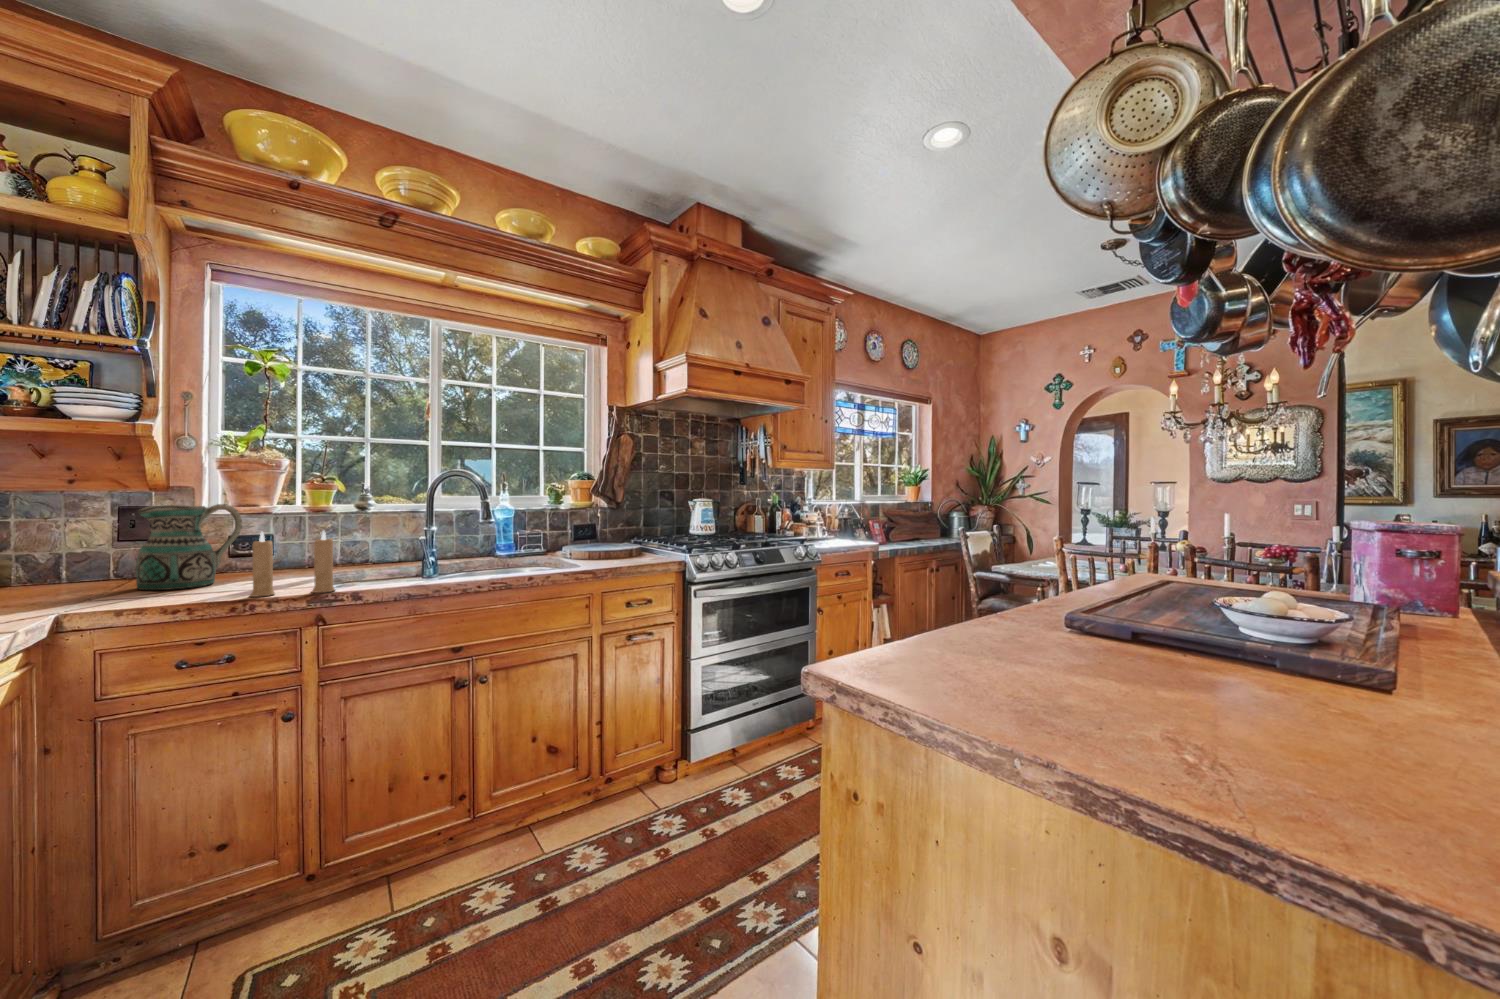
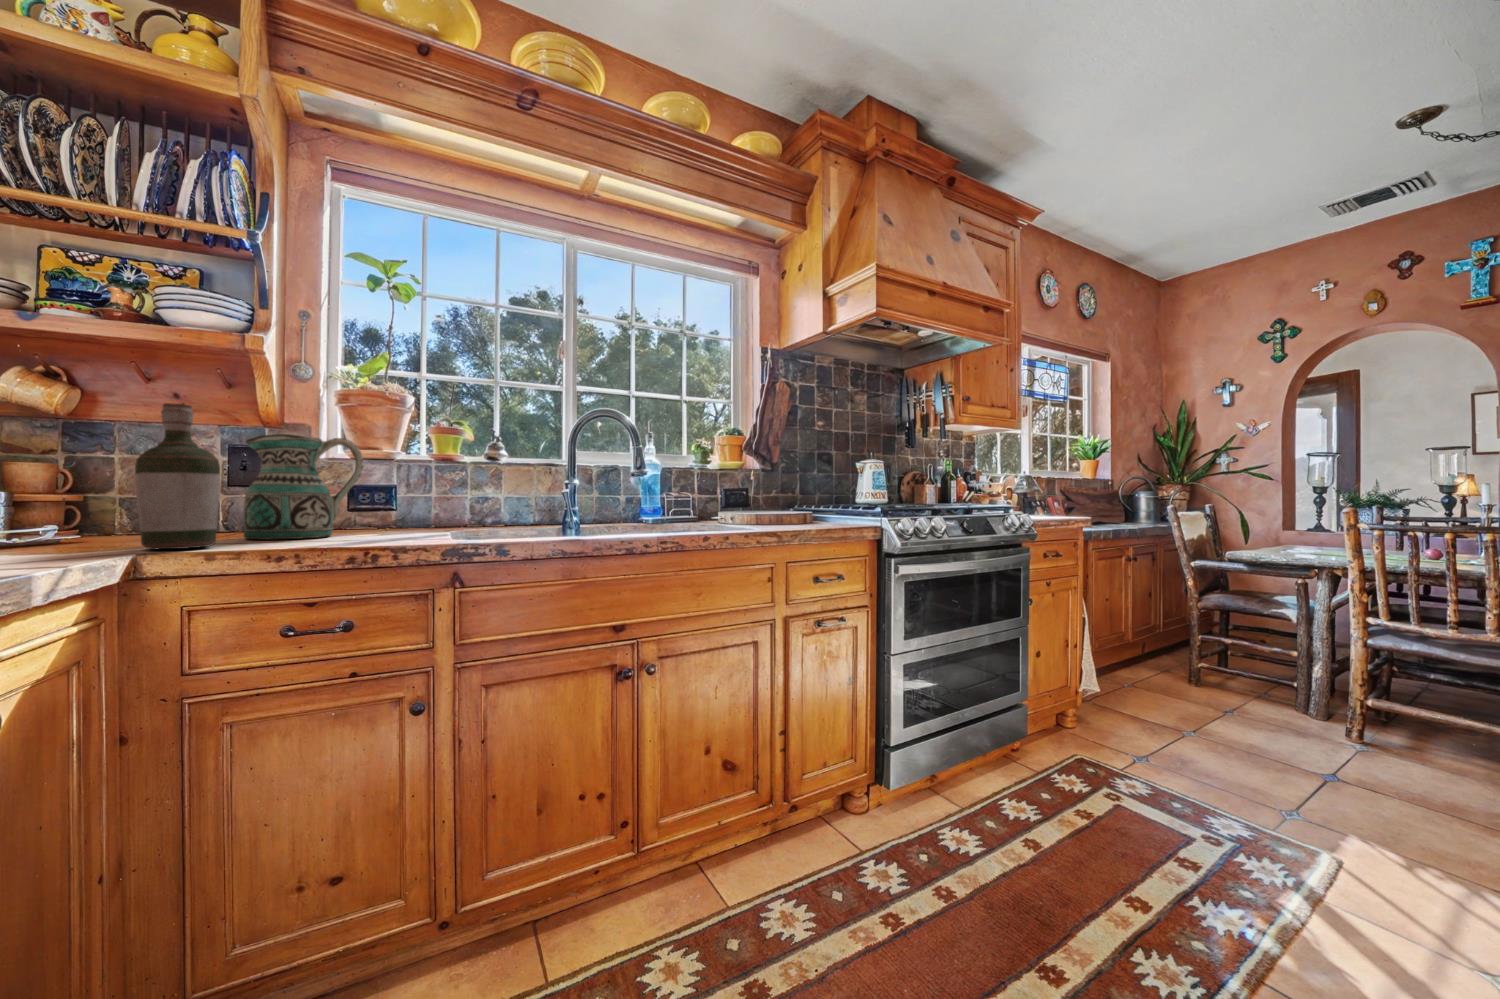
bottle: none [48,496,121,608] -> present [135,403,220,549]
candle: present [250,531,335,597] -> none [372,458,475,545]

